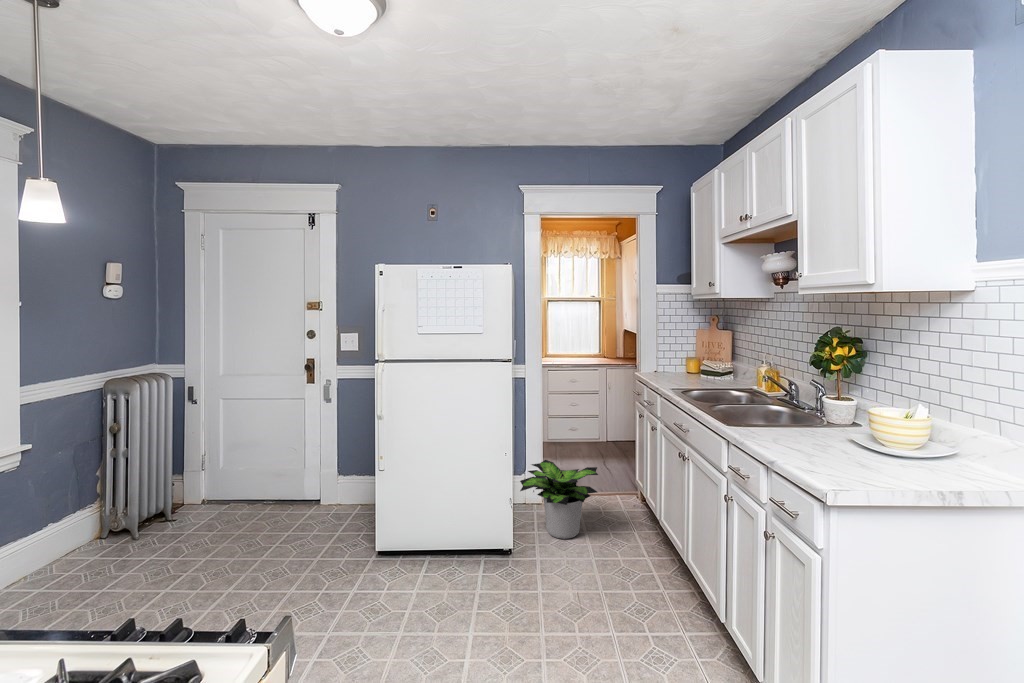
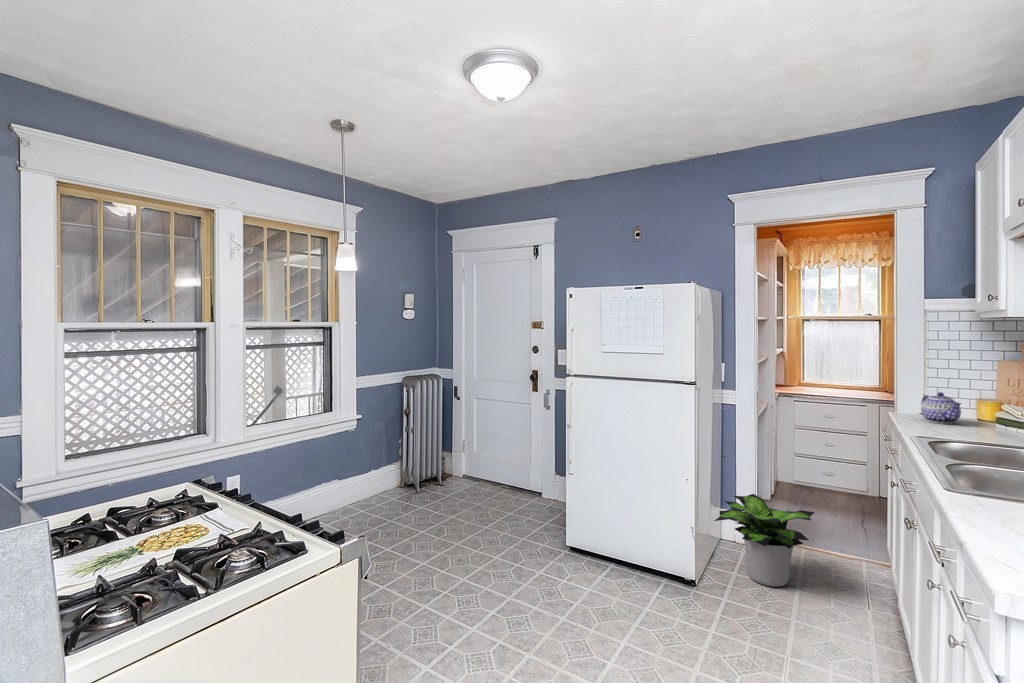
teapot: none [661,359,691,383] -> present [921,392,961,424]

